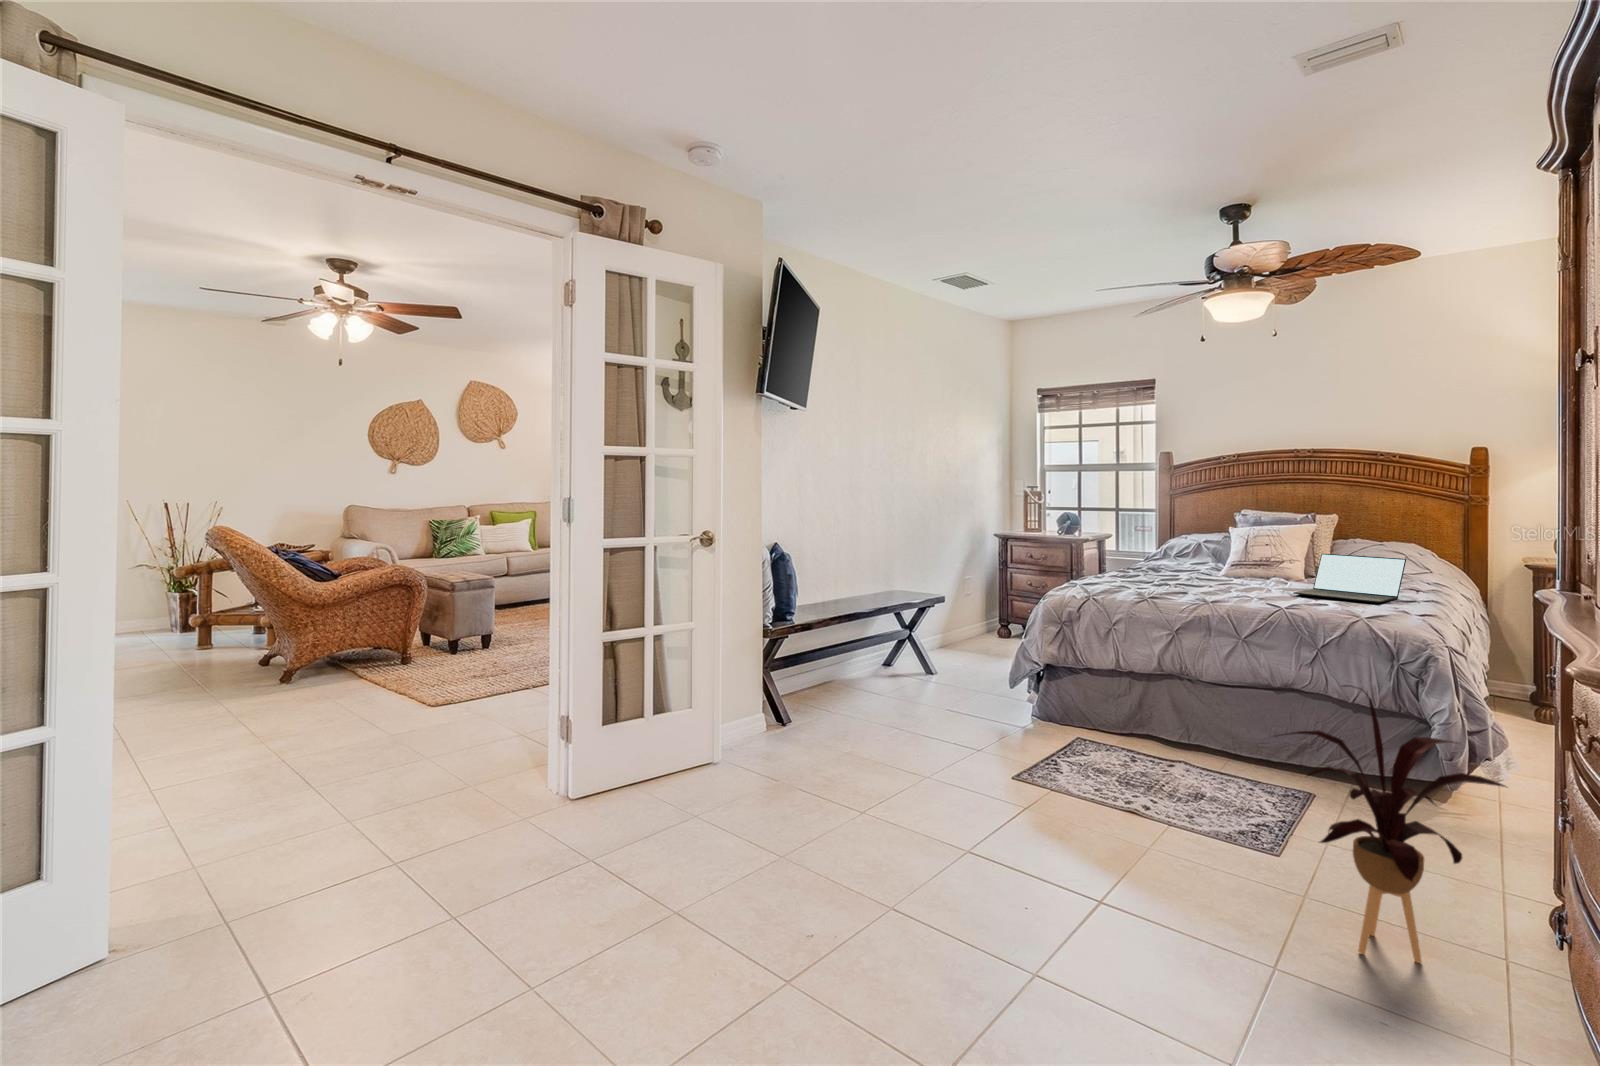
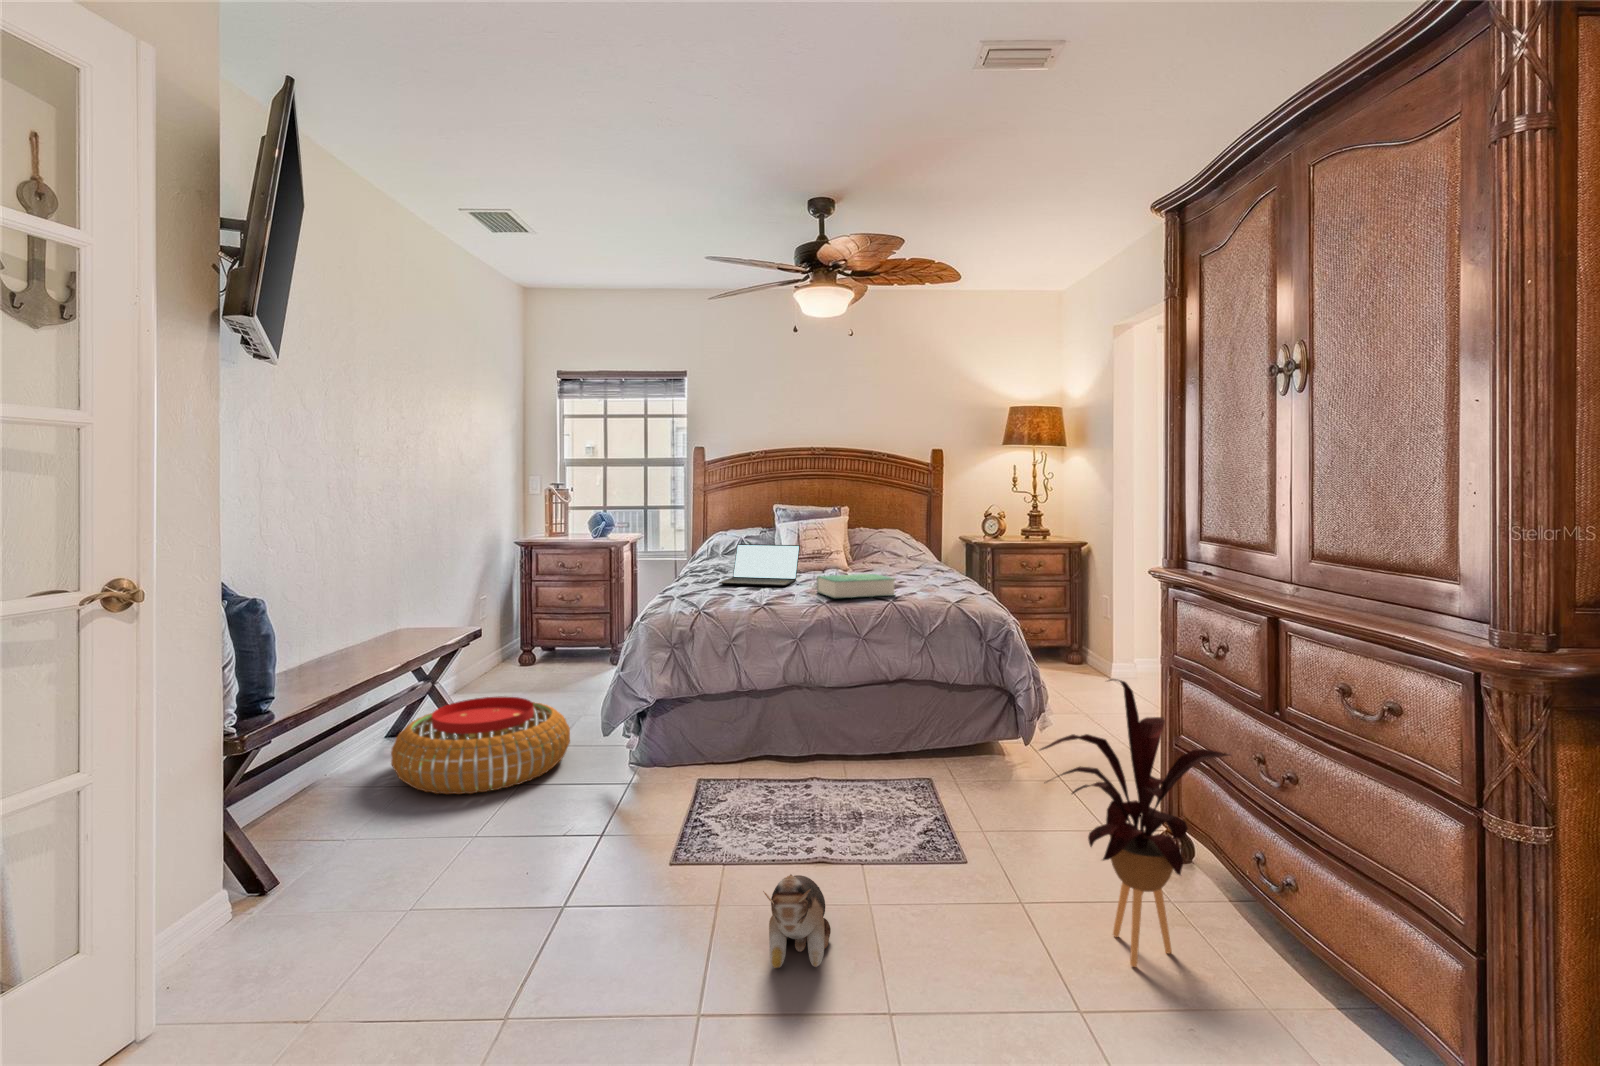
laptop: present [1294,554,1406,603] -> present [719,544,800,586]
book: none [1220,581,1302,606] -> present [817,574,895,598]
pouf: none [873,649,993,712] -> present [391,696,570,794]
plush toy: none [1026,783,1103,856] -> present [763,875,831,968]

